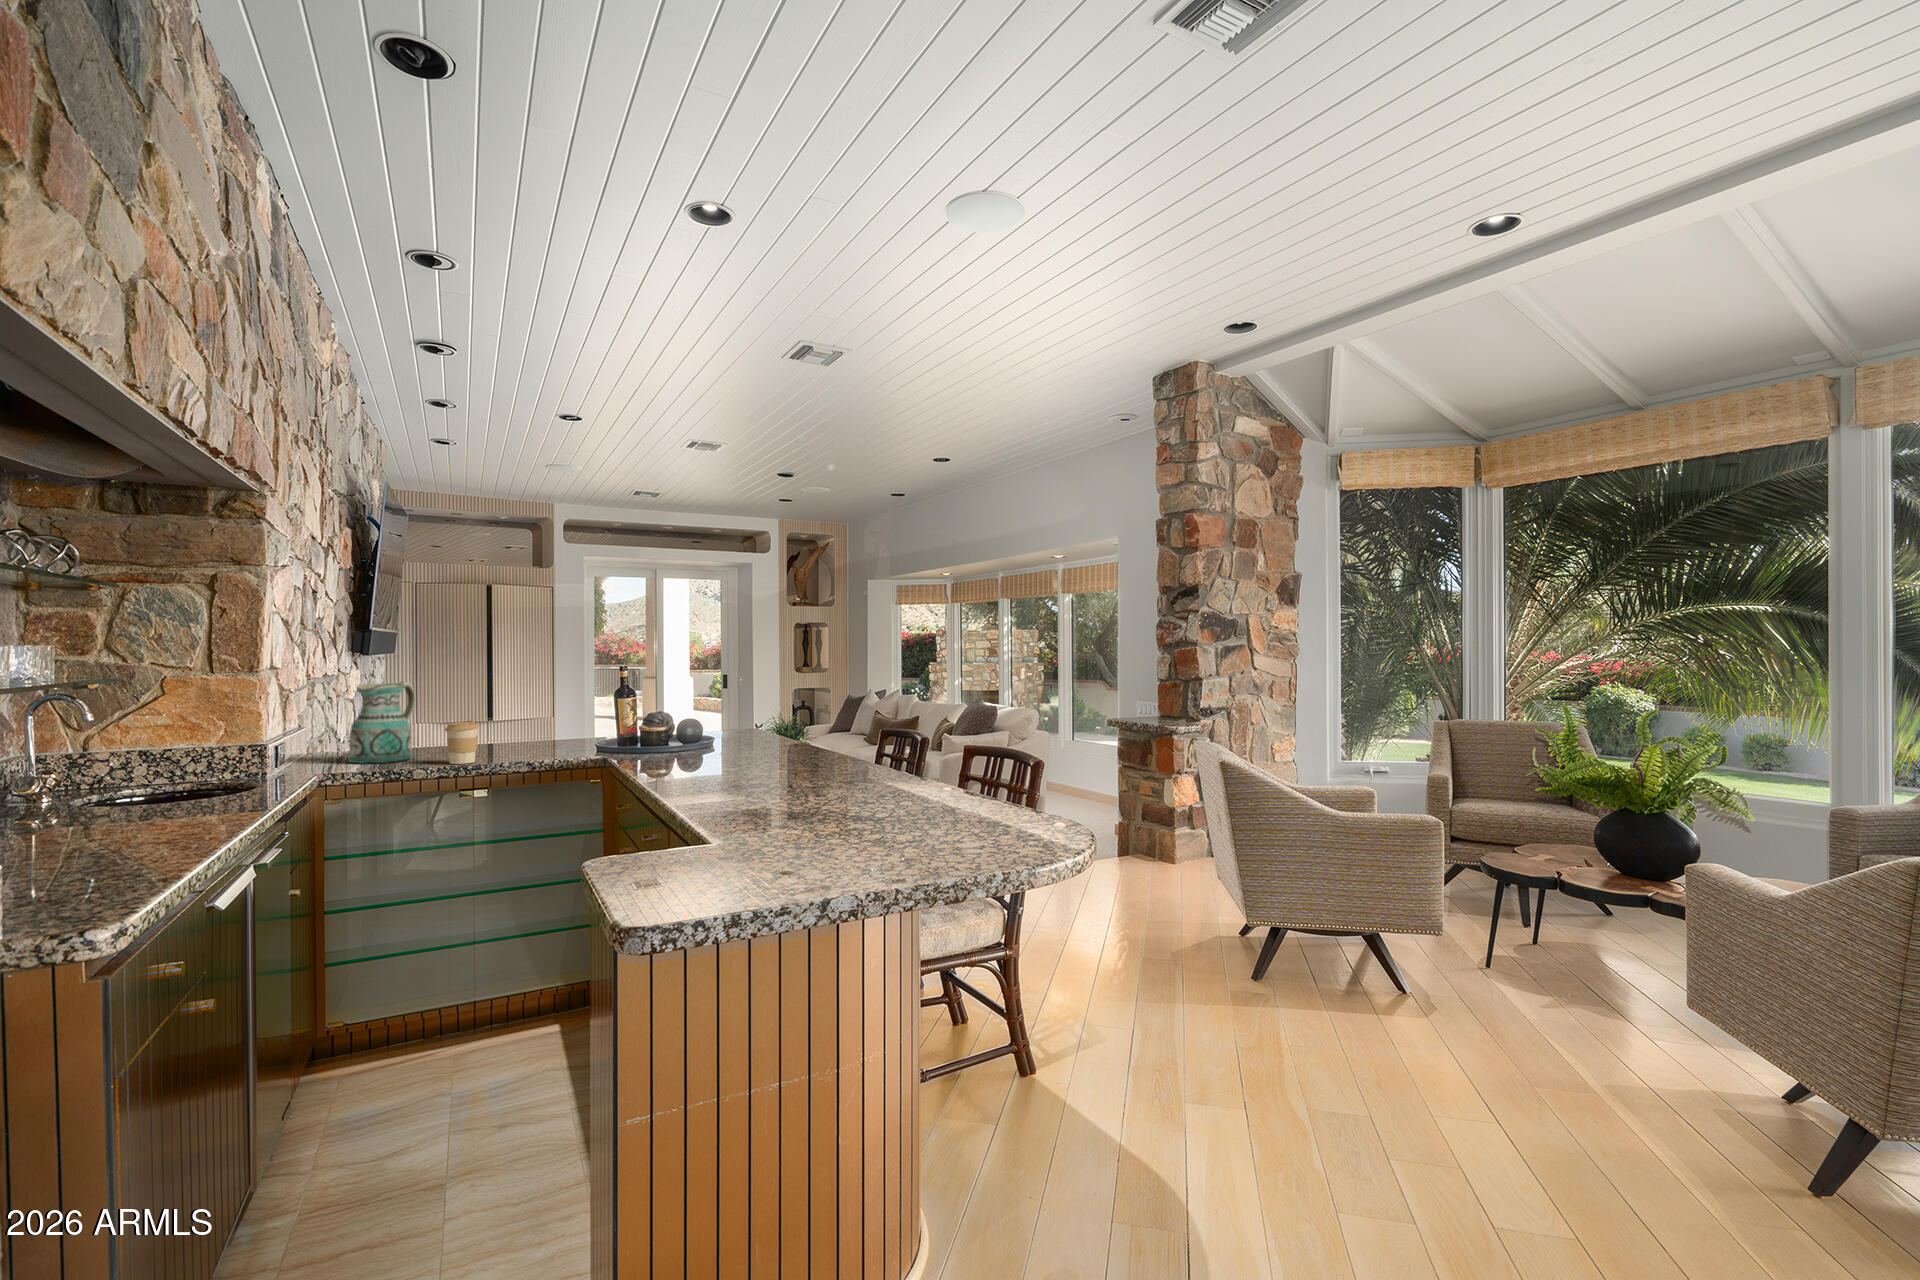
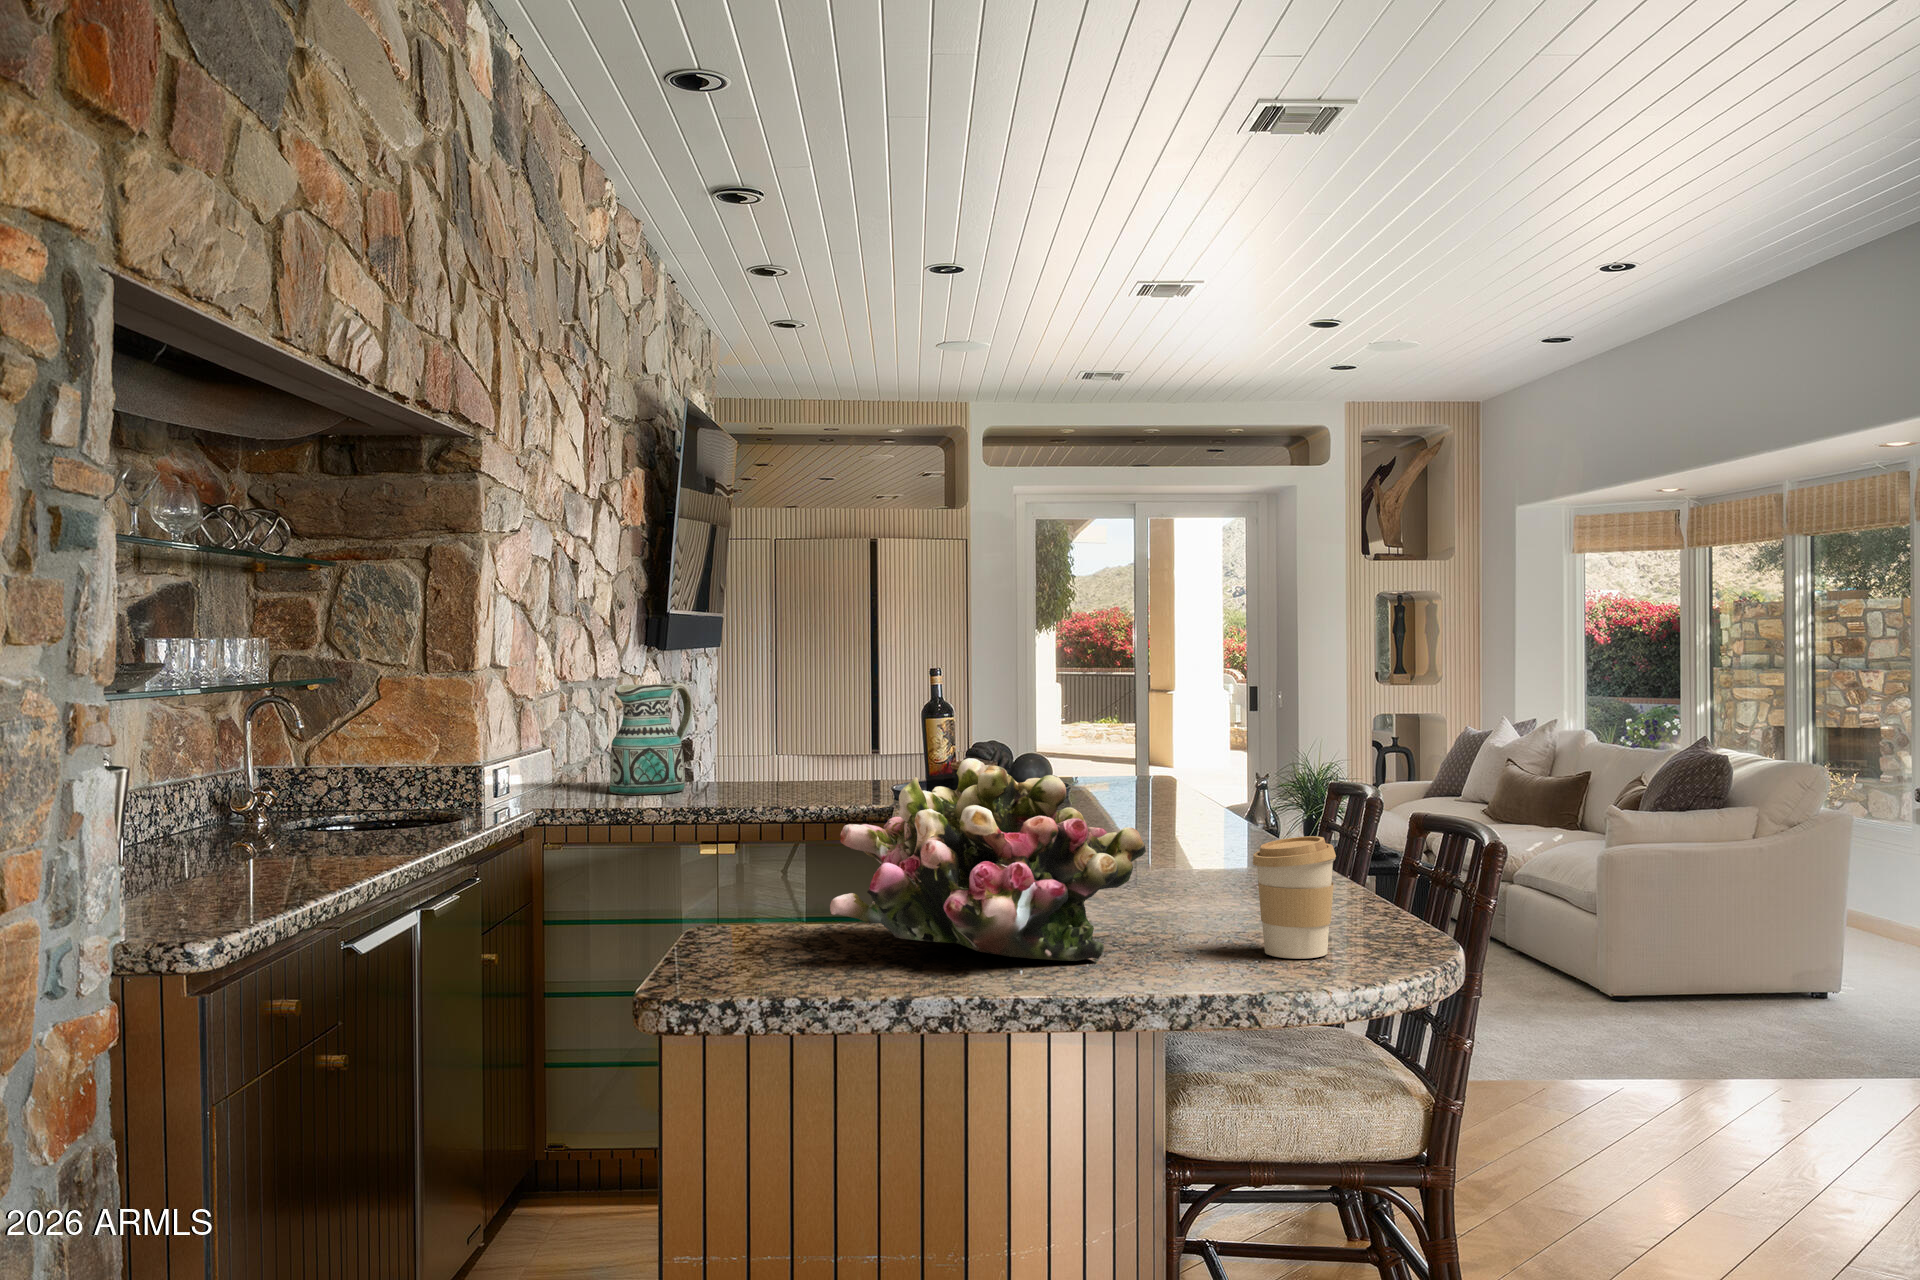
coffee cup: present [445,720,479,764] -> present [1253,836,1336,959]
flower arrangement: none [723,729,922,862] -> present [830,758,1146,961]

